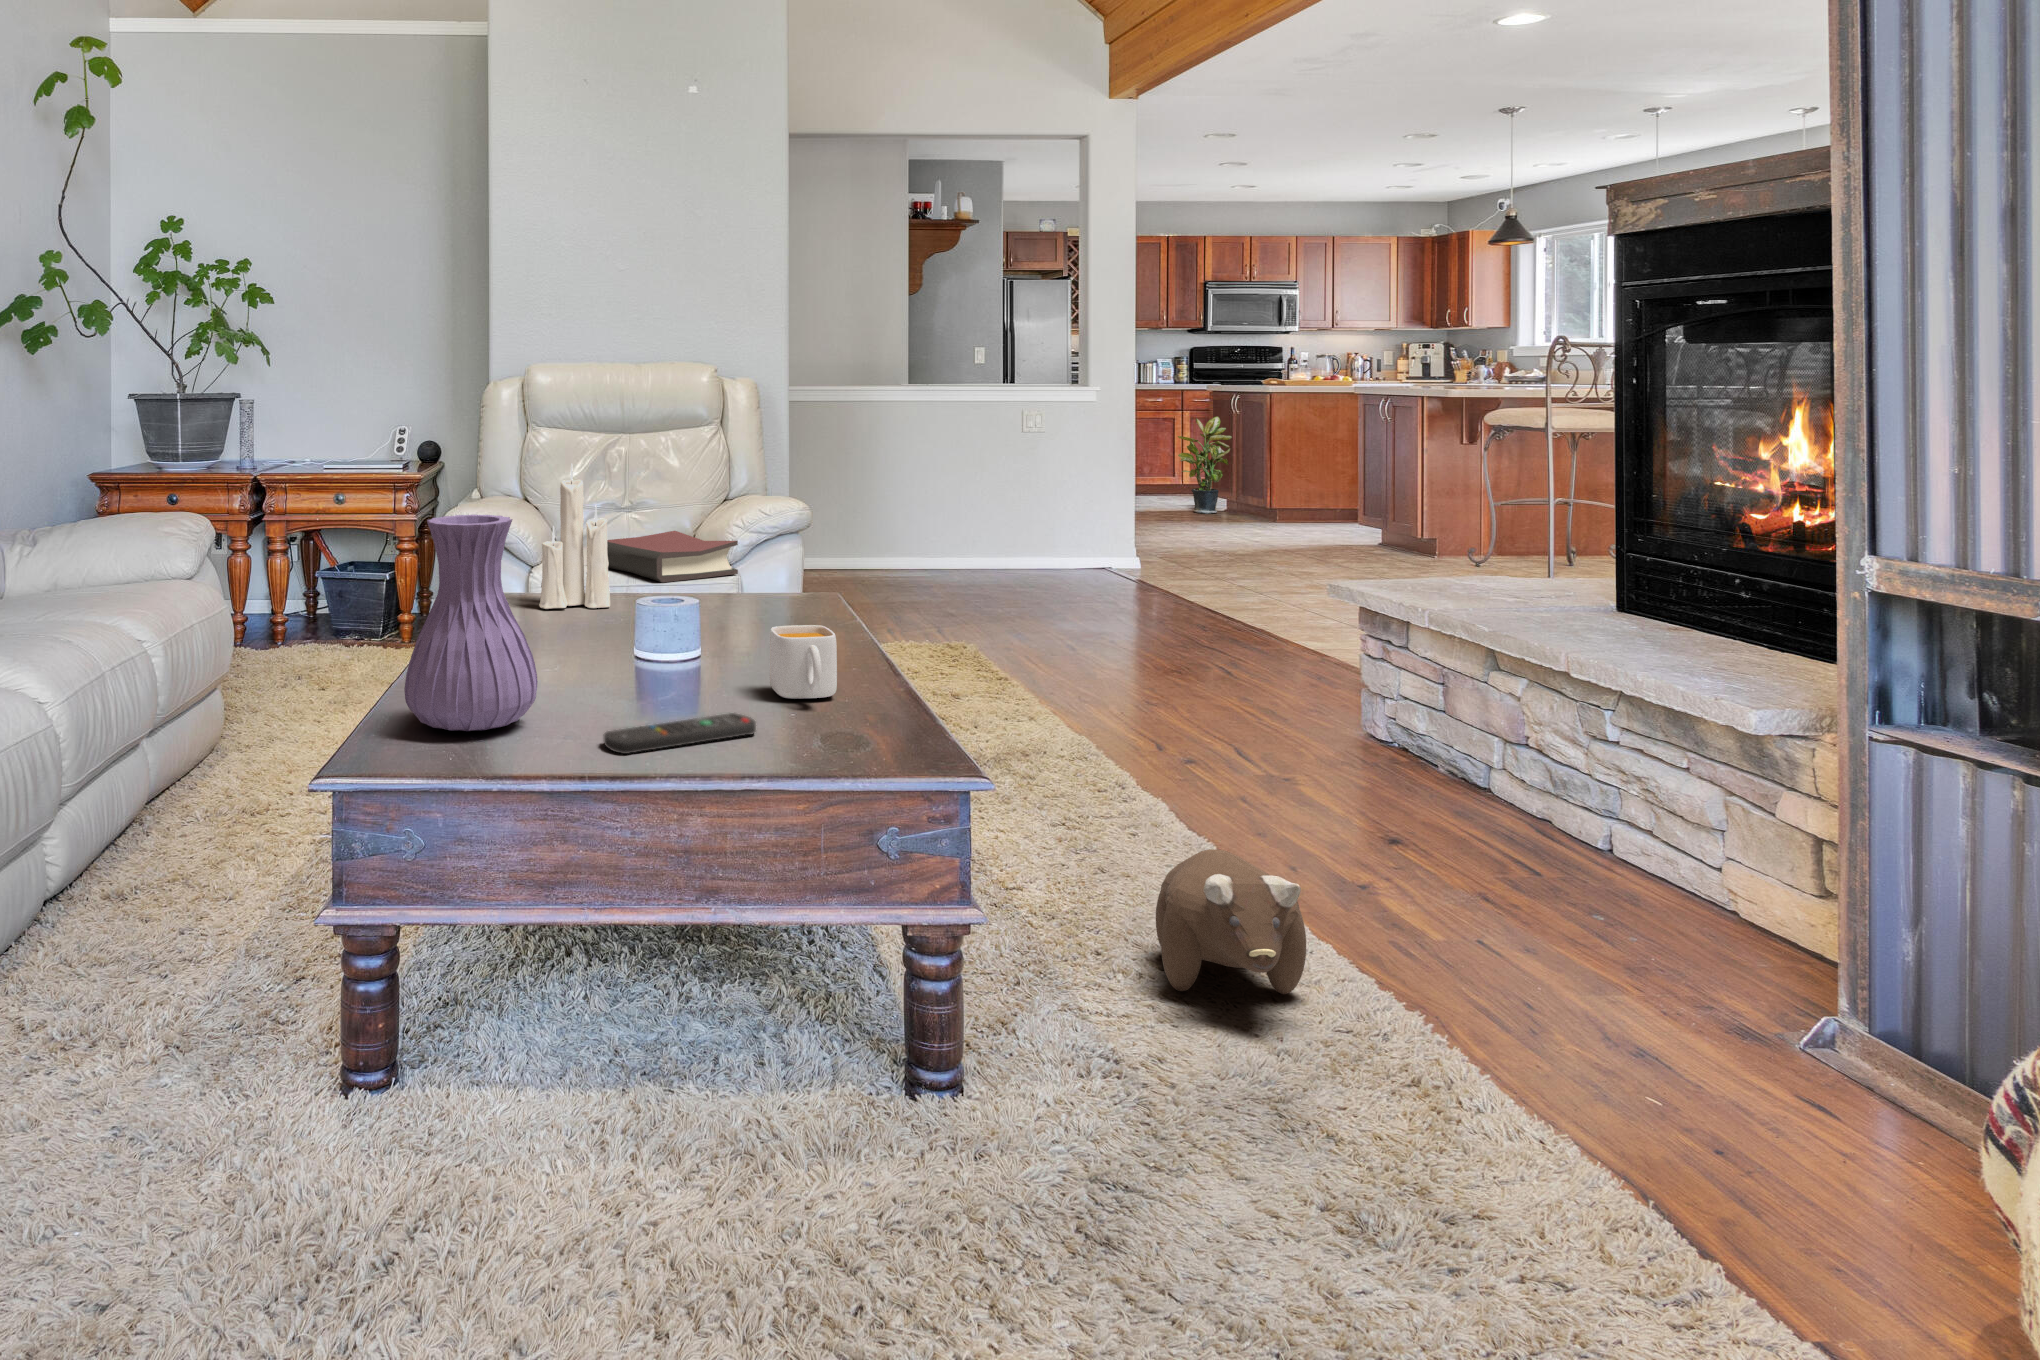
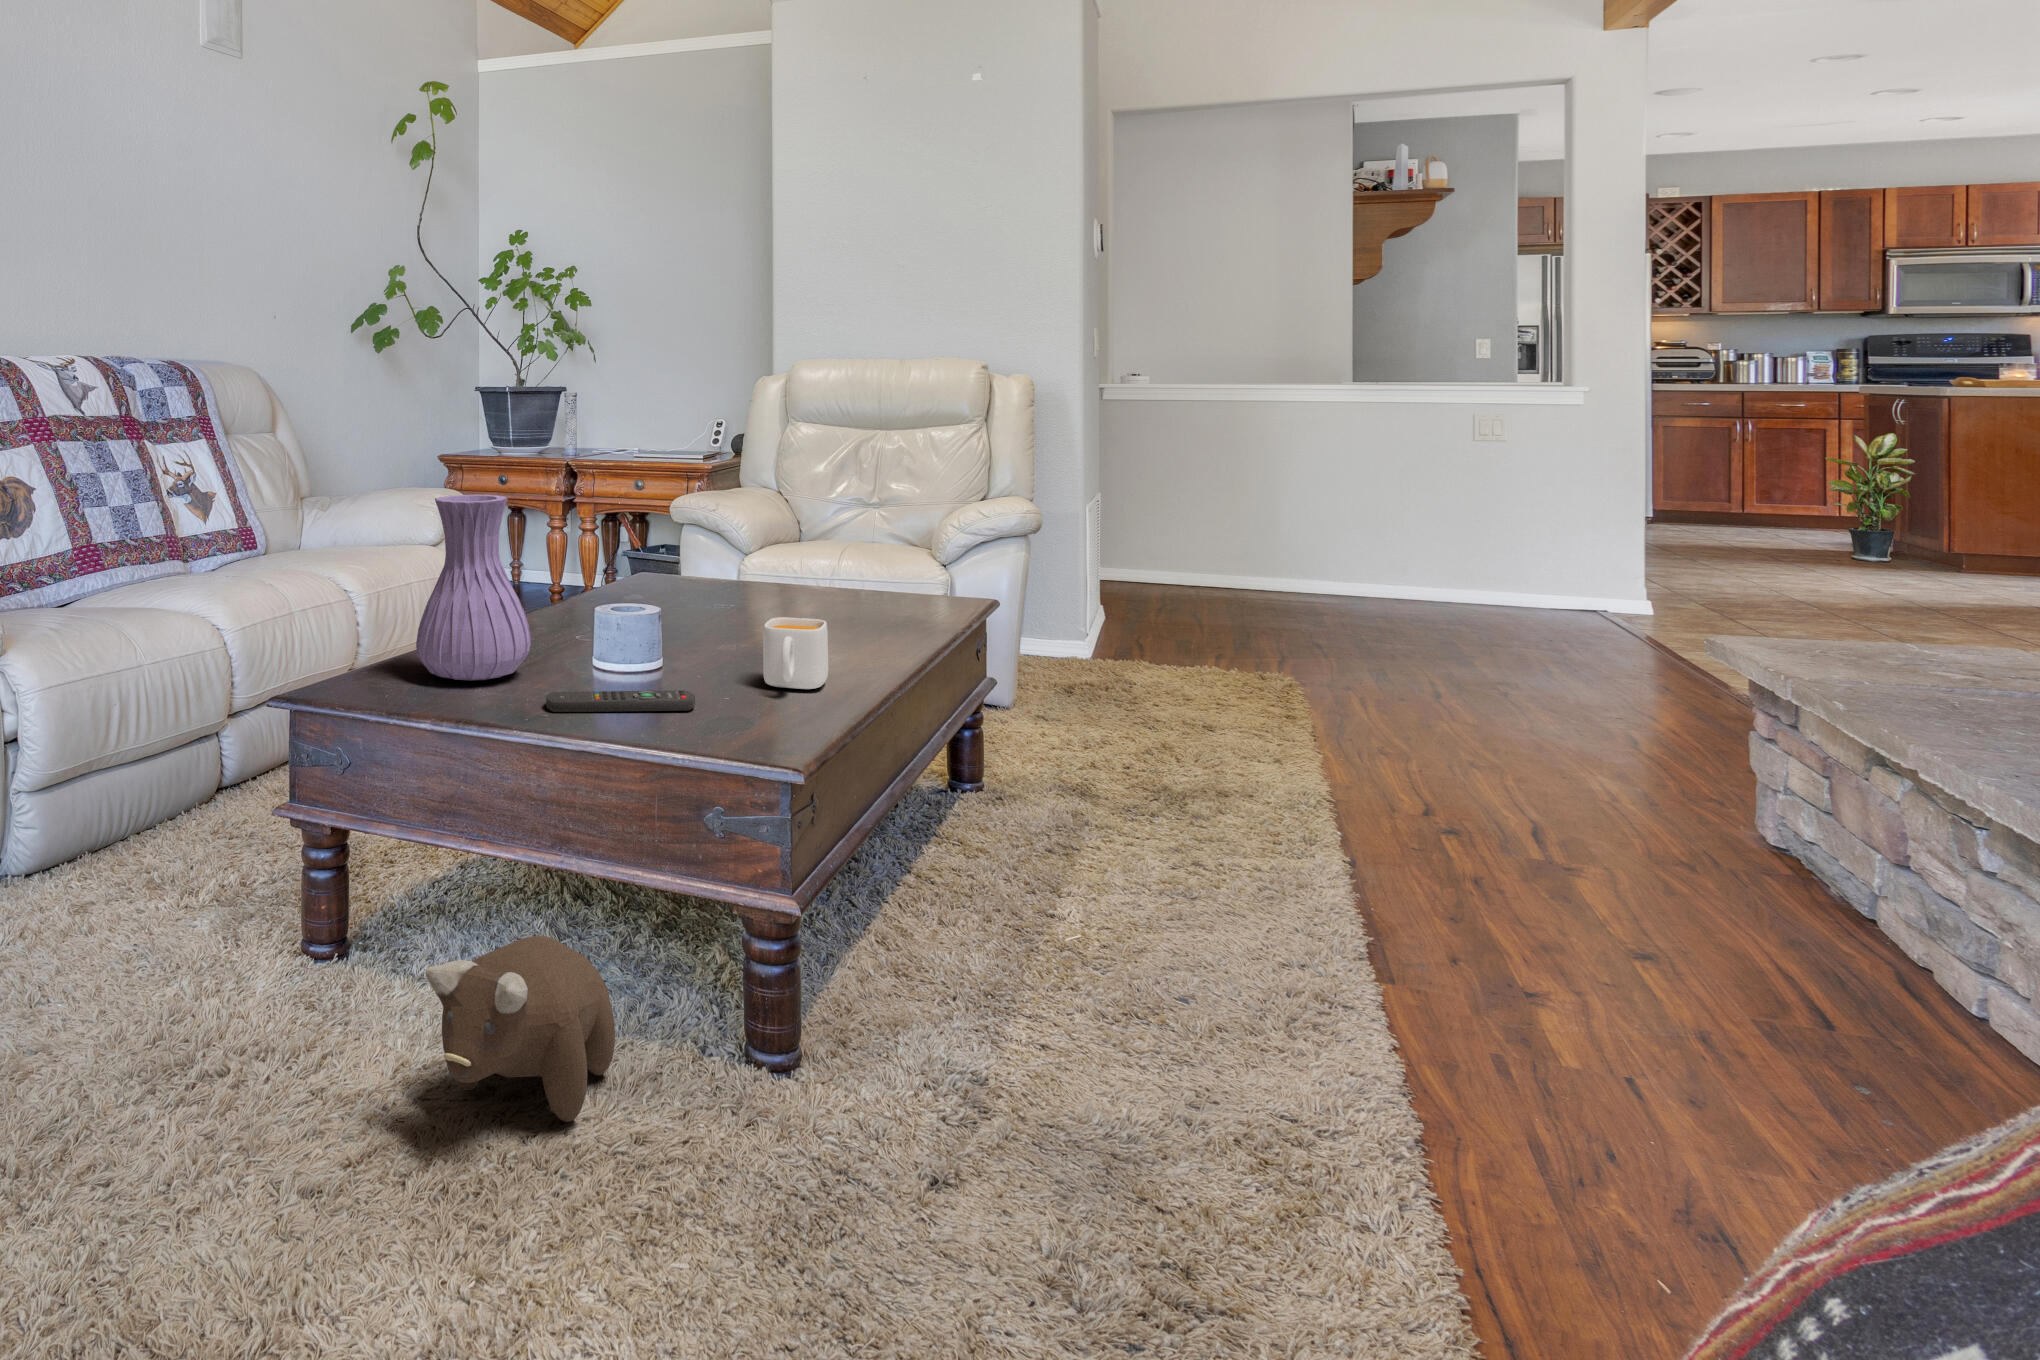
candle: present [539,463,610,609] -> none [686,450,754,596]
hardback book: present [607,531,738,583] -> none [803,530,929,579]
plush toy: present [1156,849,1306,994] -> present [425,936,615,1122]

